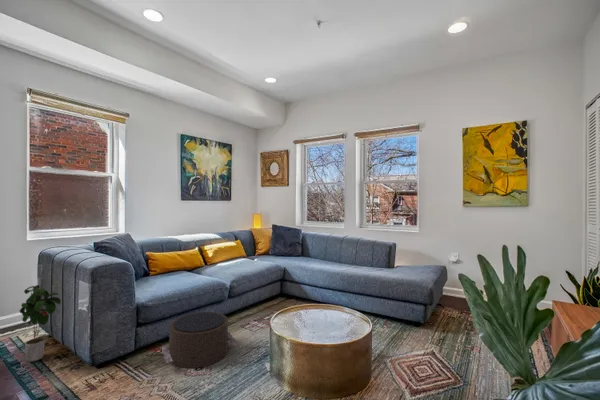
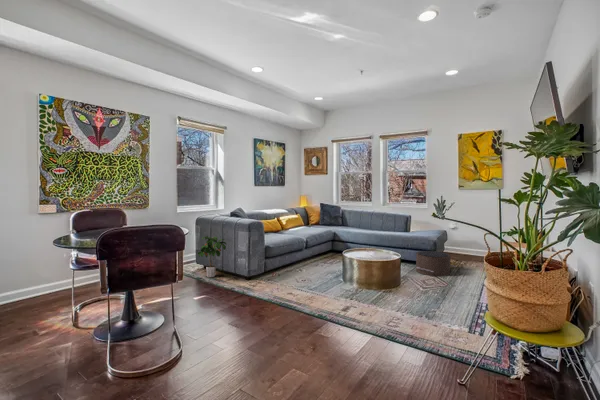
pouf: present [162,312,239,368] -> present [416,251,456,276]

